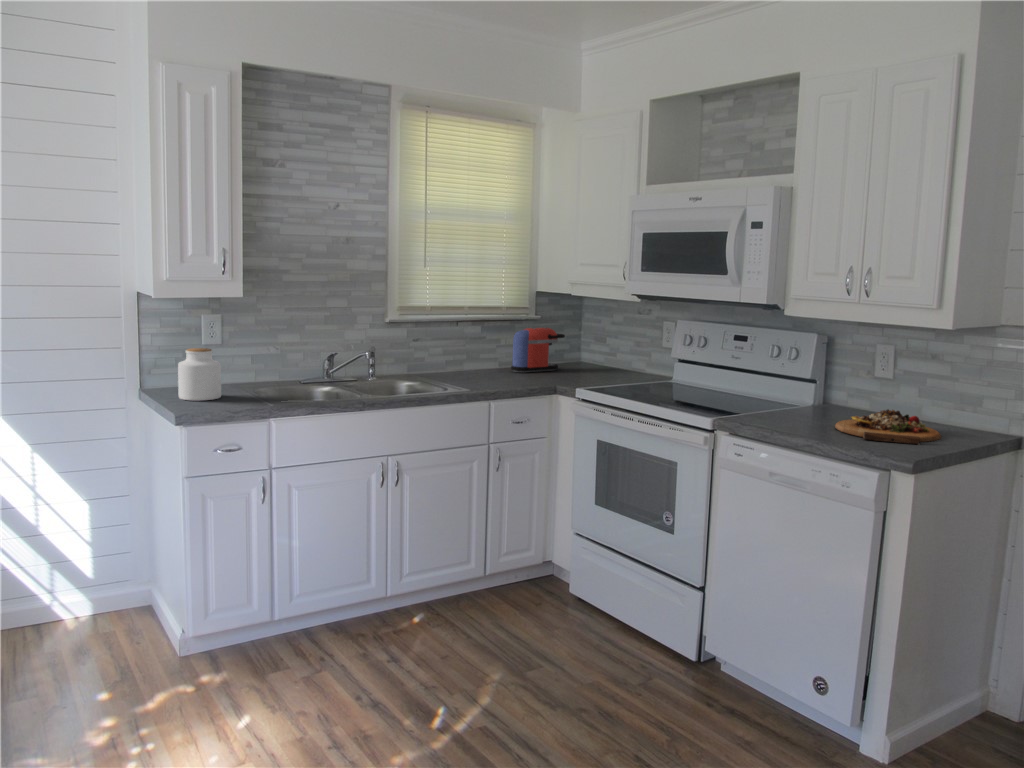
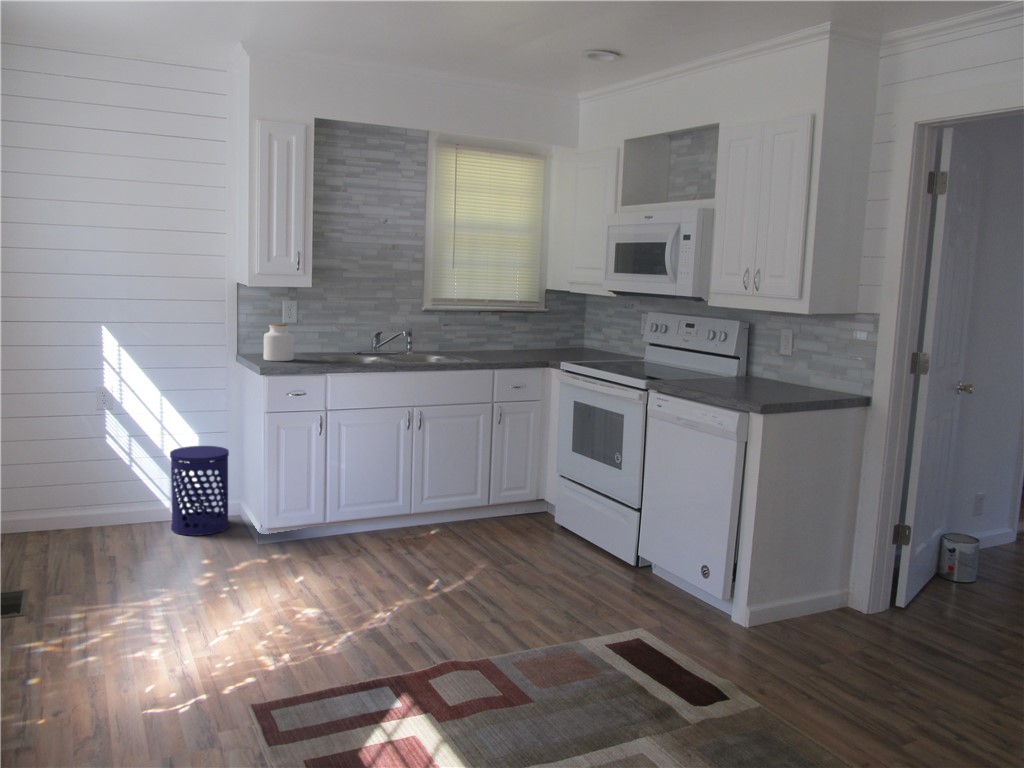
coffee maker: present [511,328,565,373] -> none [520,318,566,353]
cutting board: present [835,409,941,445] -> none [731,374,806,397]
waste bin: none [46,517,136,649] -> present [170,446,229,536]

